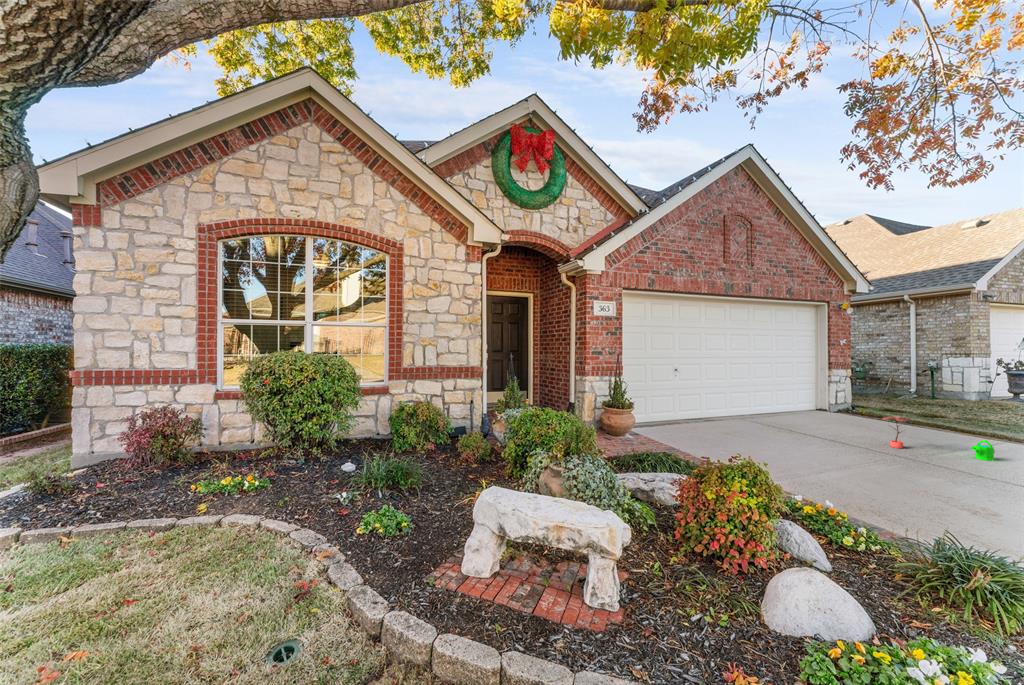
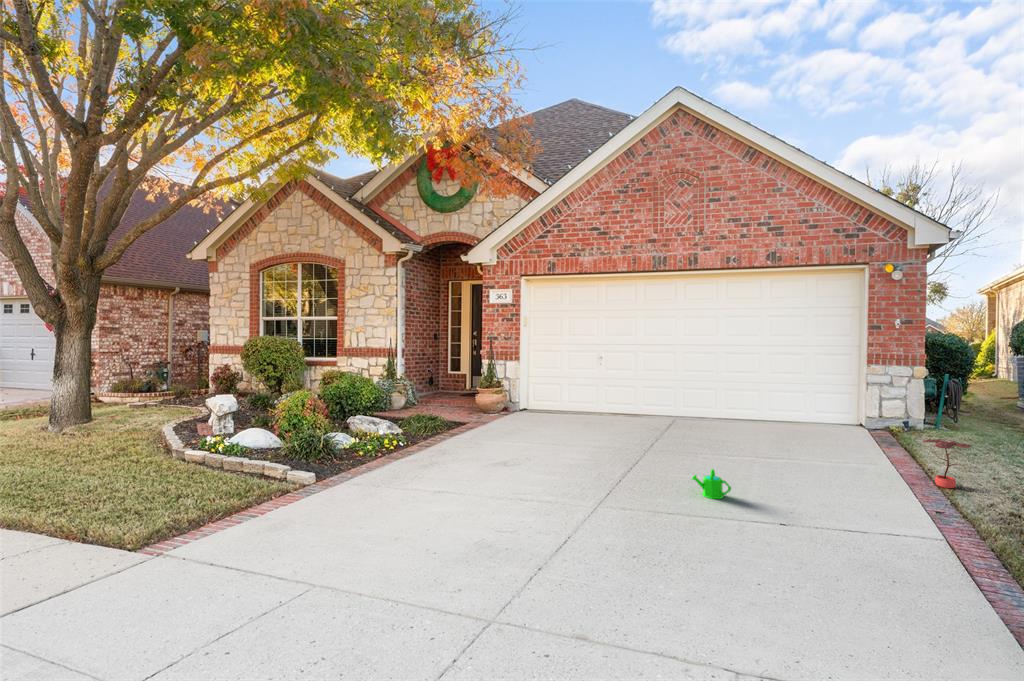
potted plant: present [882,416,910,448] -> present [922,439,972,488]

